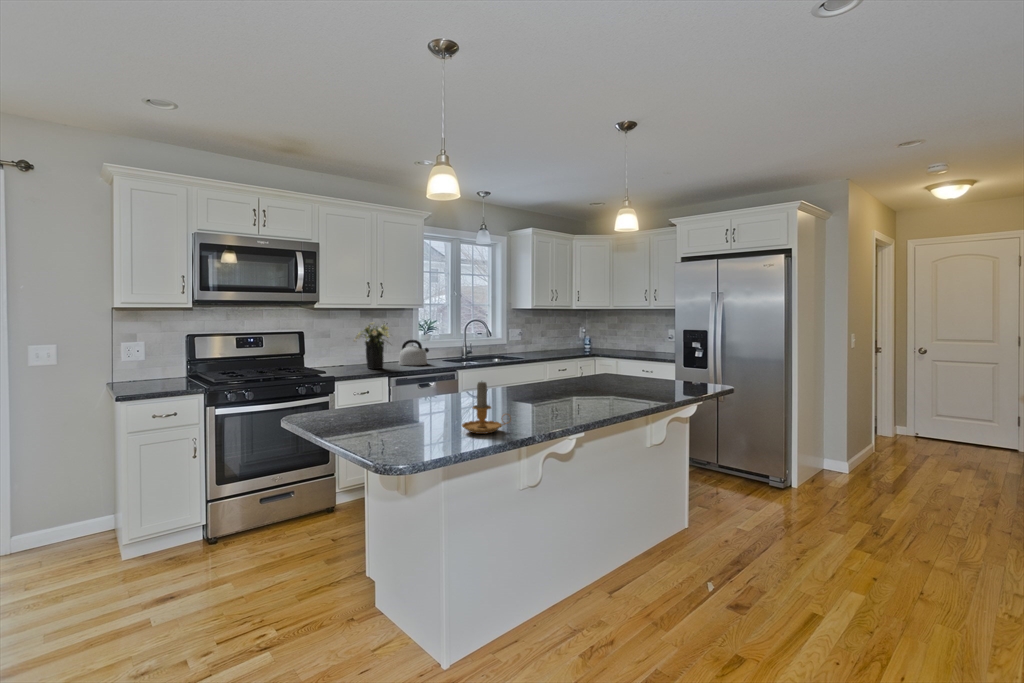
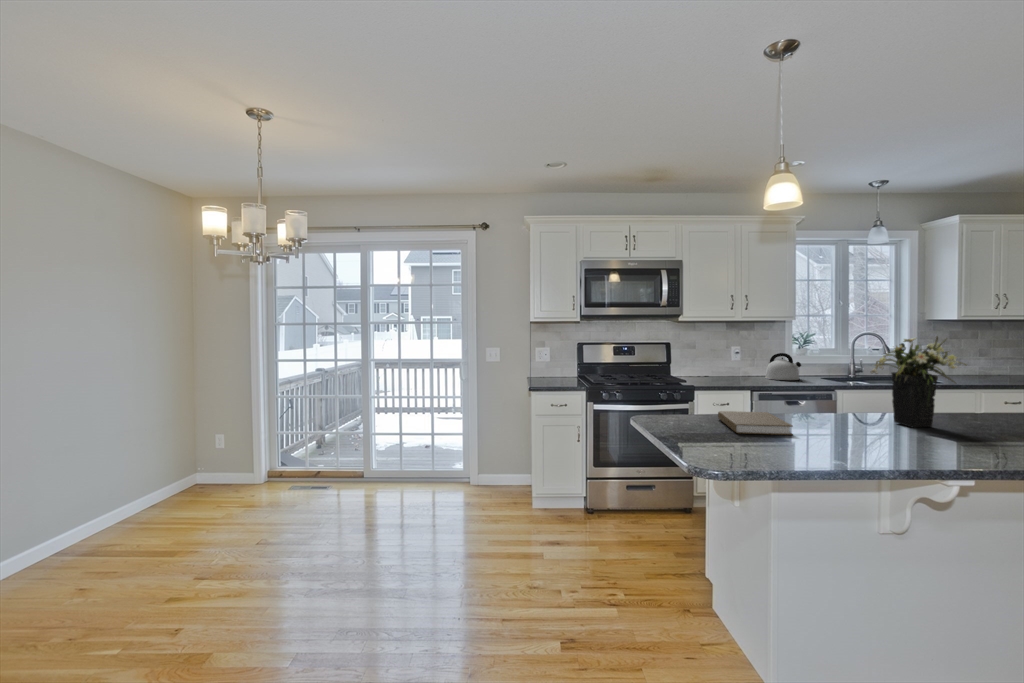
flower arrangement: present [354,323,390,369] -> present [871,336,966,427]
candle: present [462,382,511,434] -> none [794,393,859,453]
book: none [380,400,454,425] -> present [718,411,793,435]

